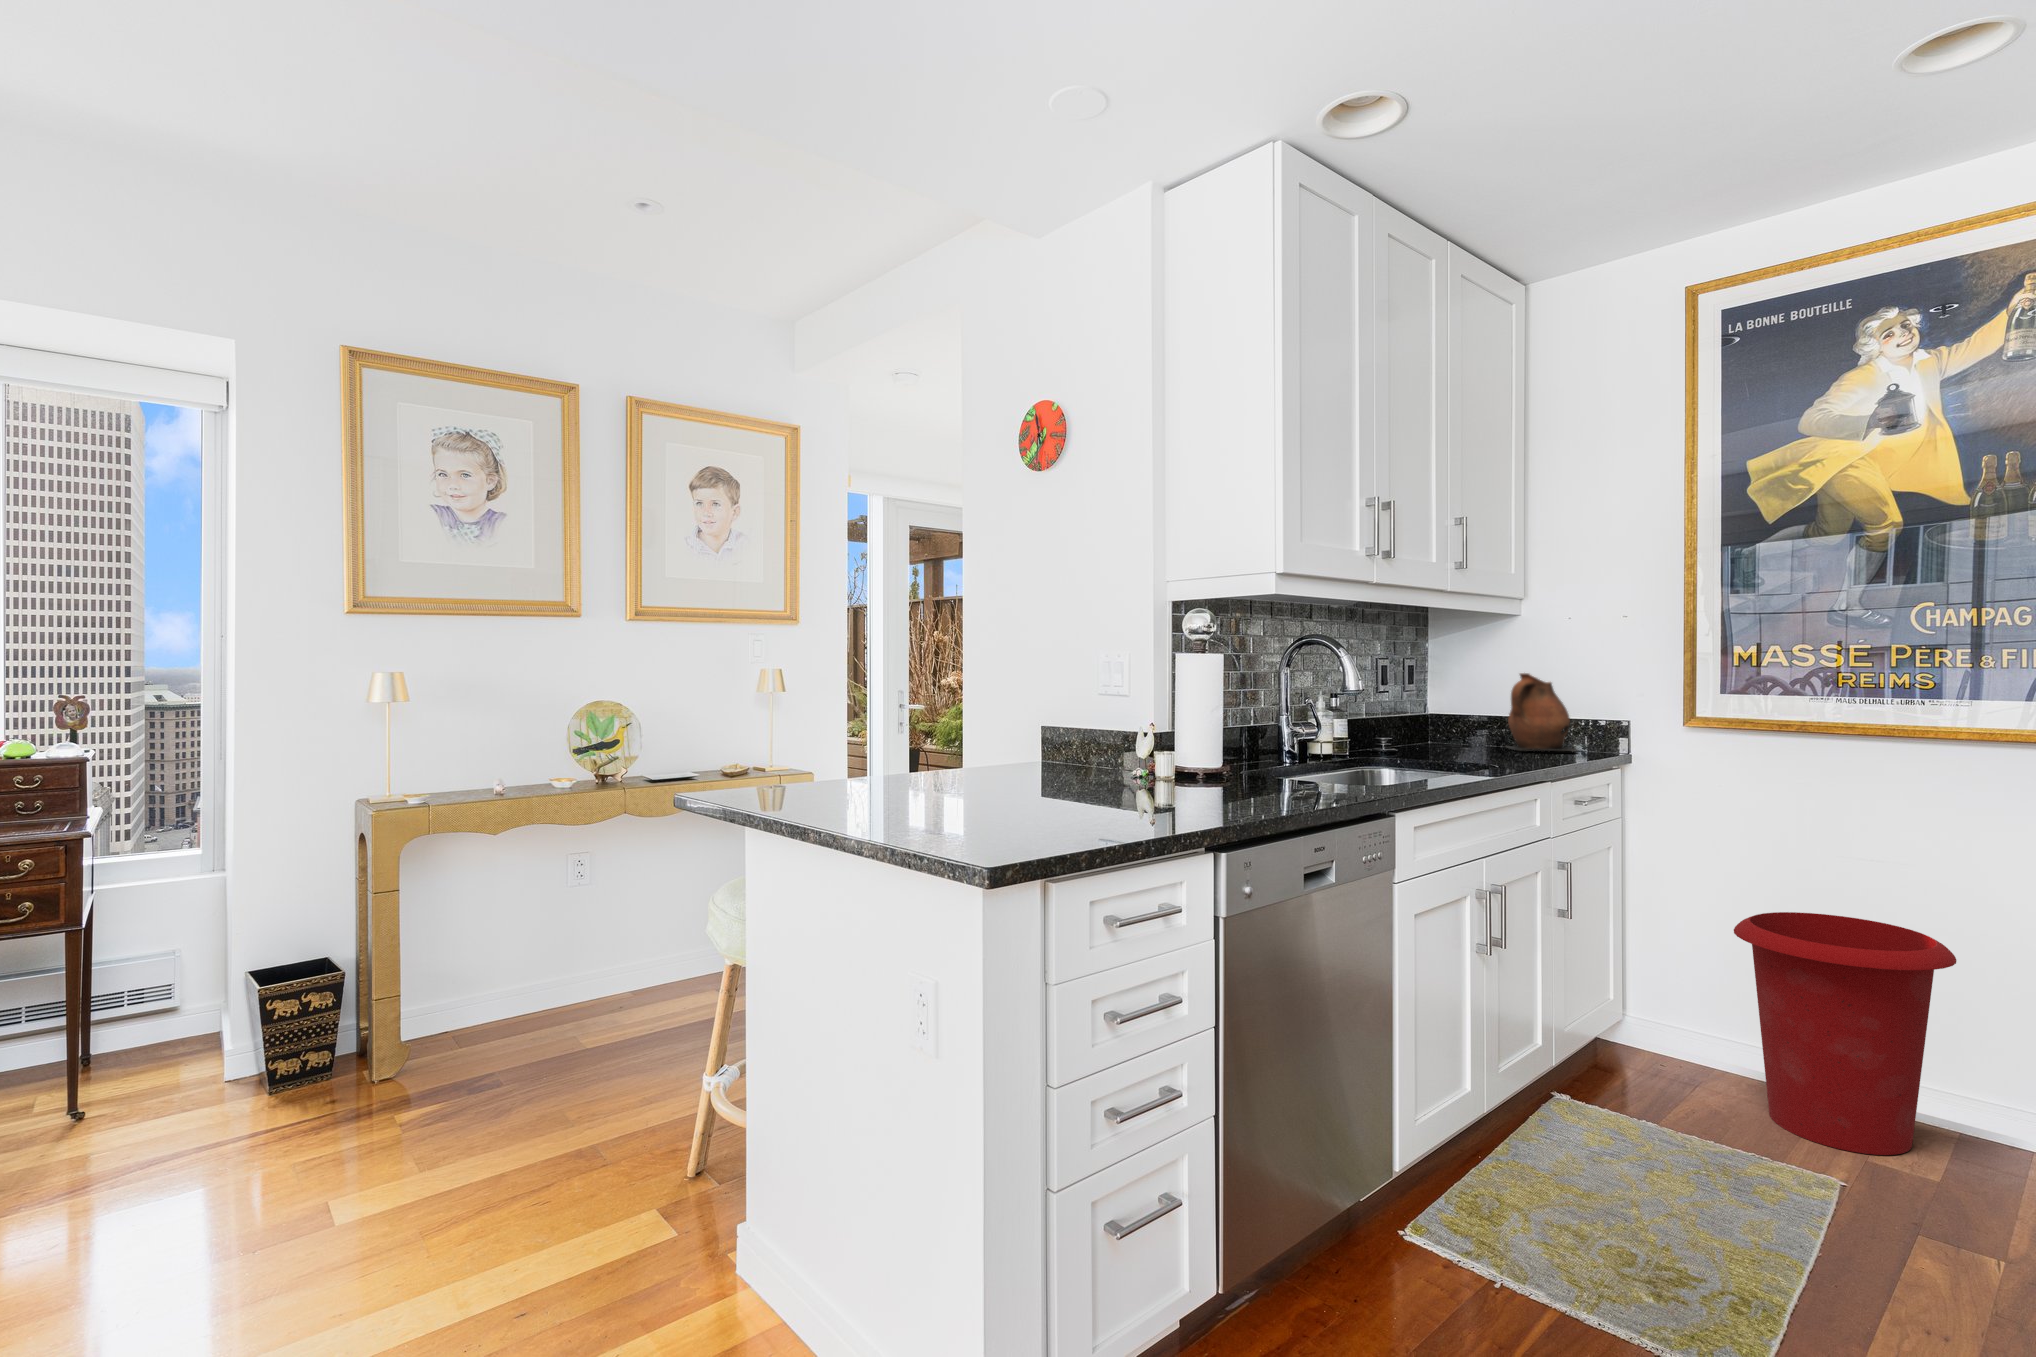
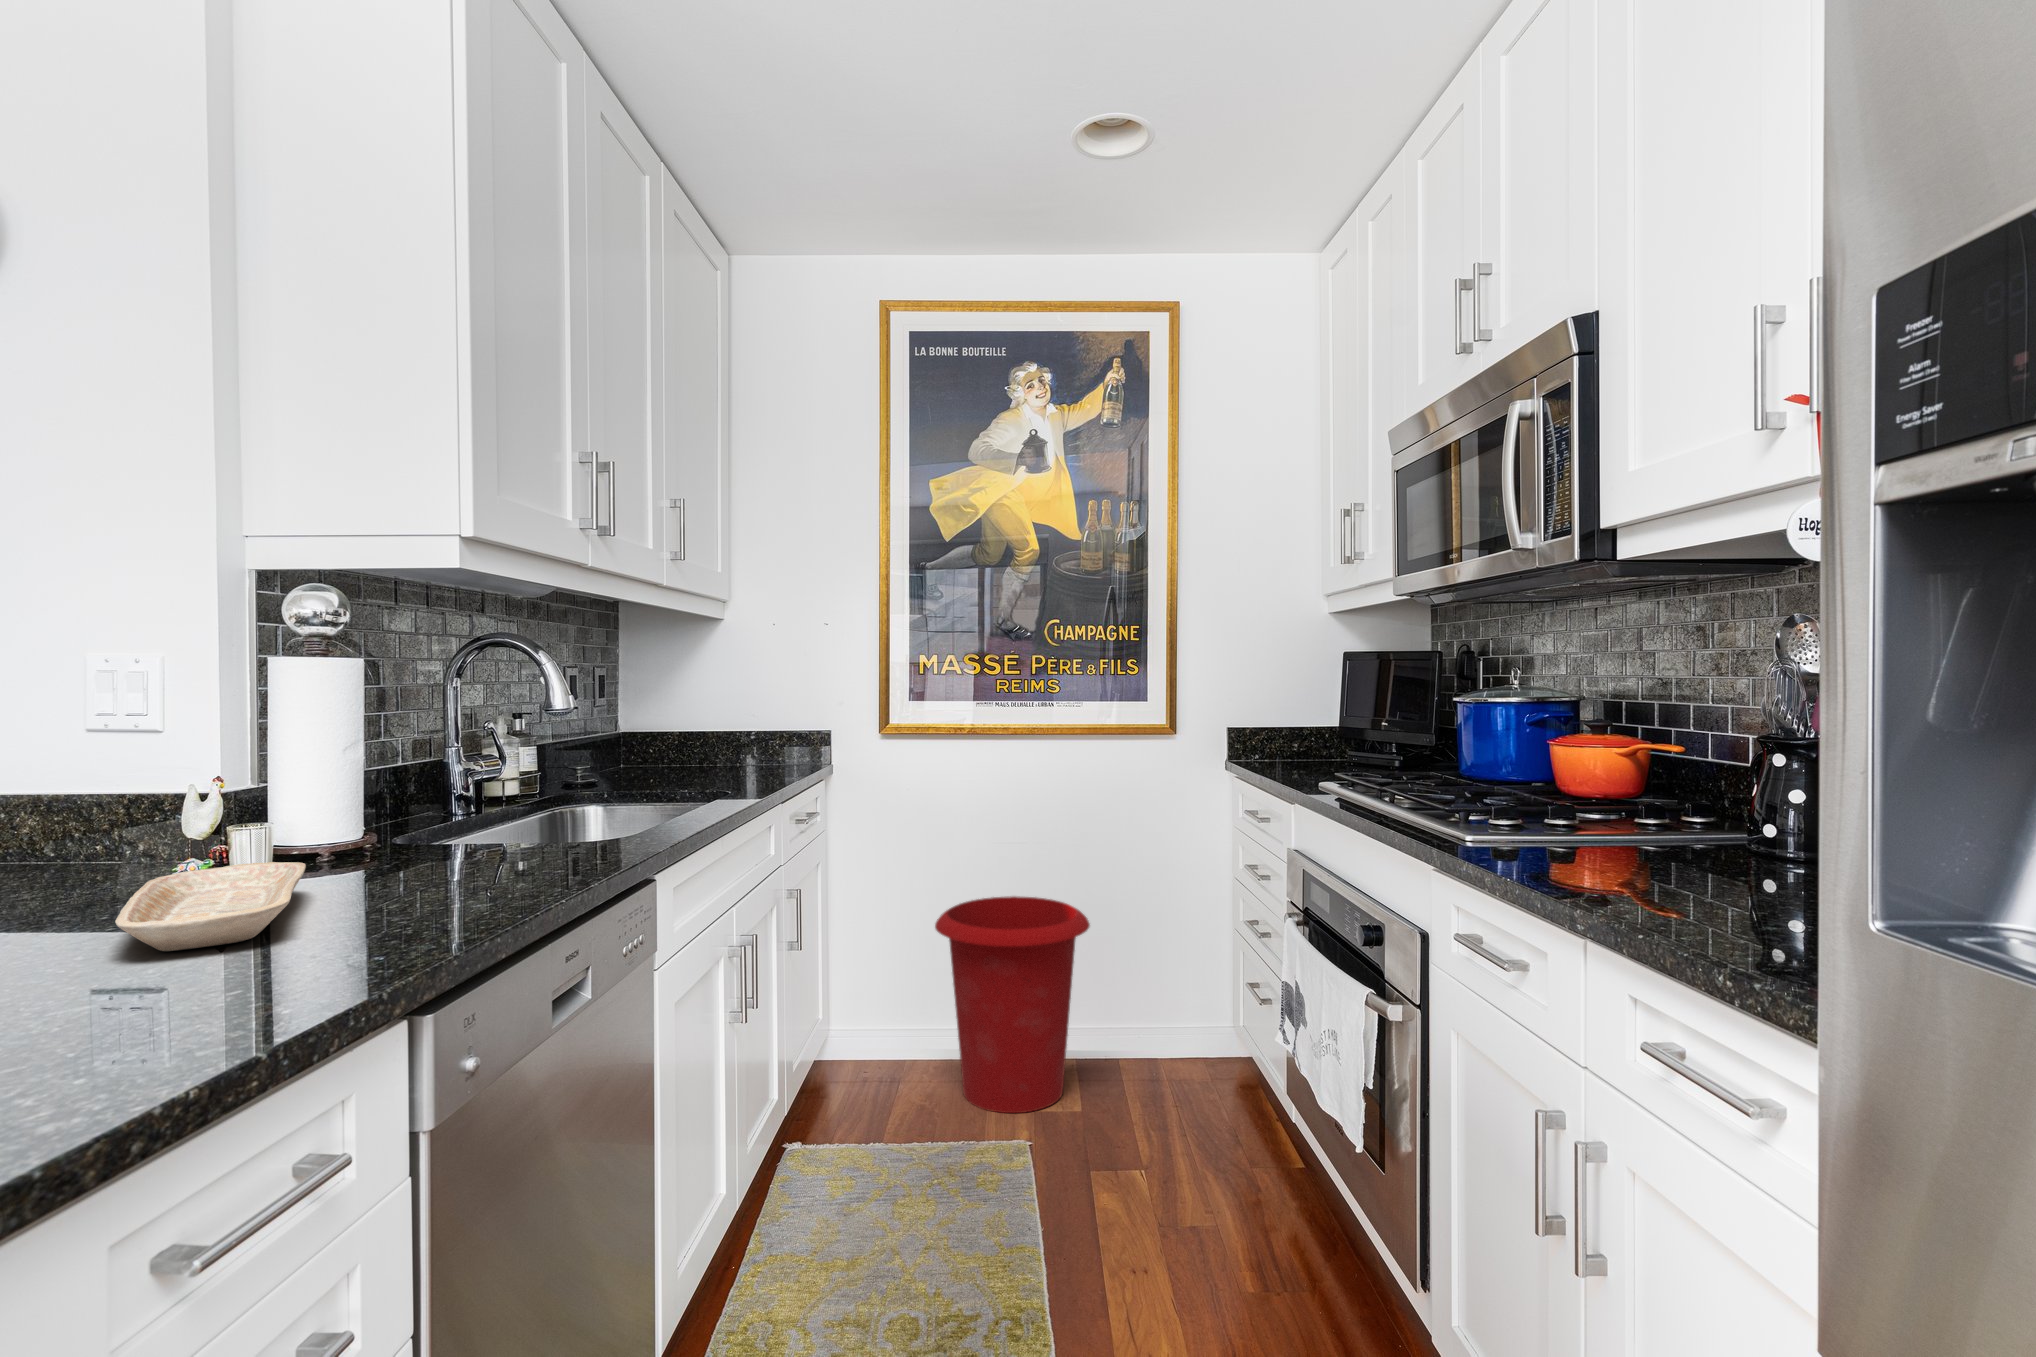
ceramic pitcher: present [1506,673,1576,752] -> none [710,682,789,767]
tray: none [1107,771,1189,805] -> present [115,862,306,951]

